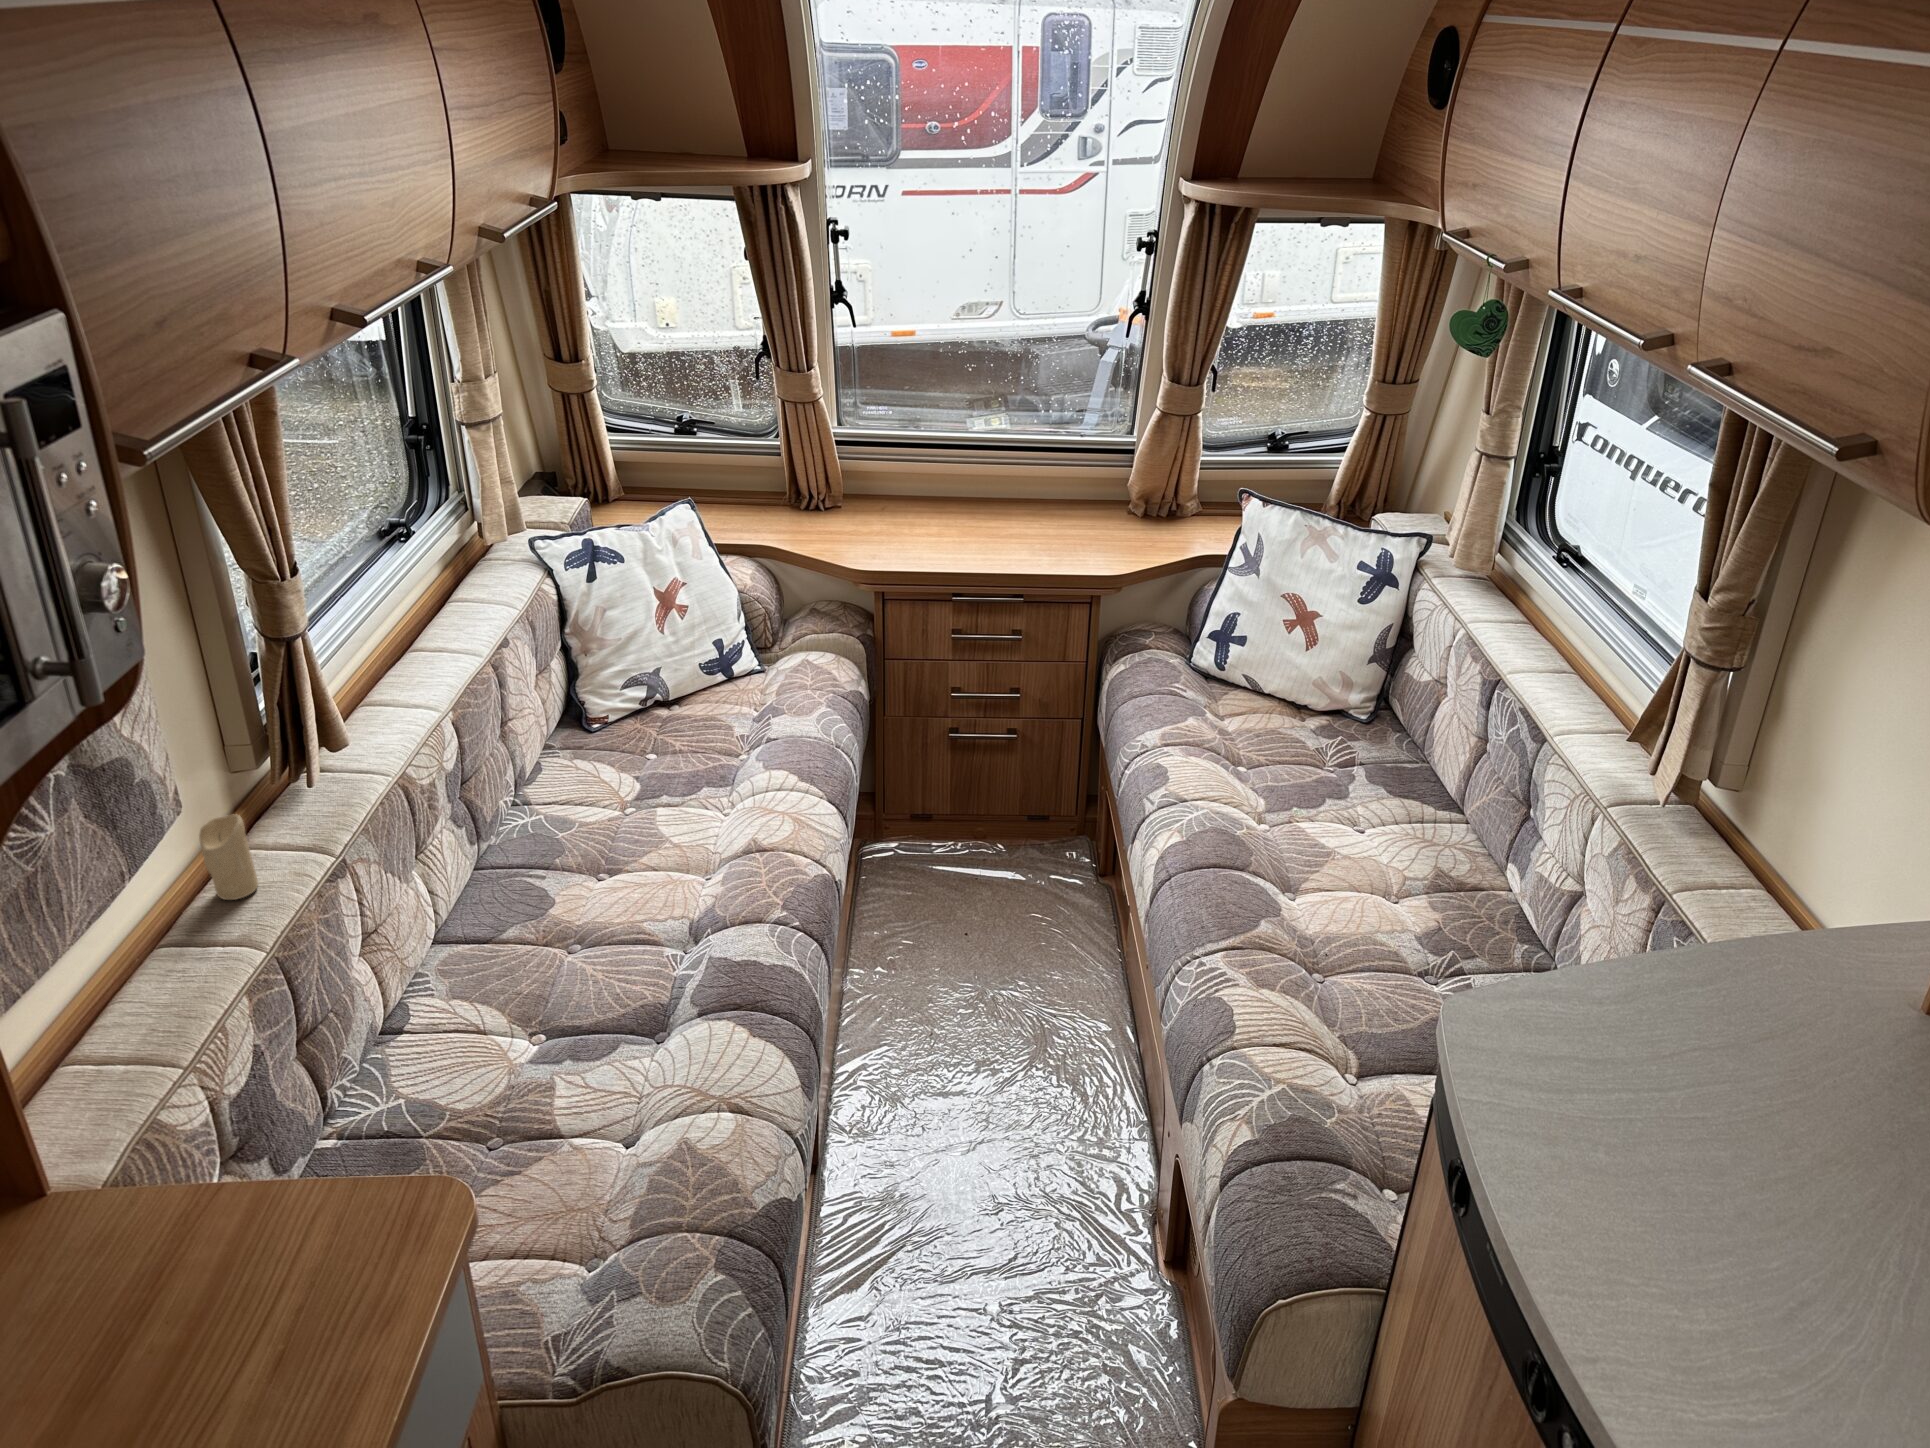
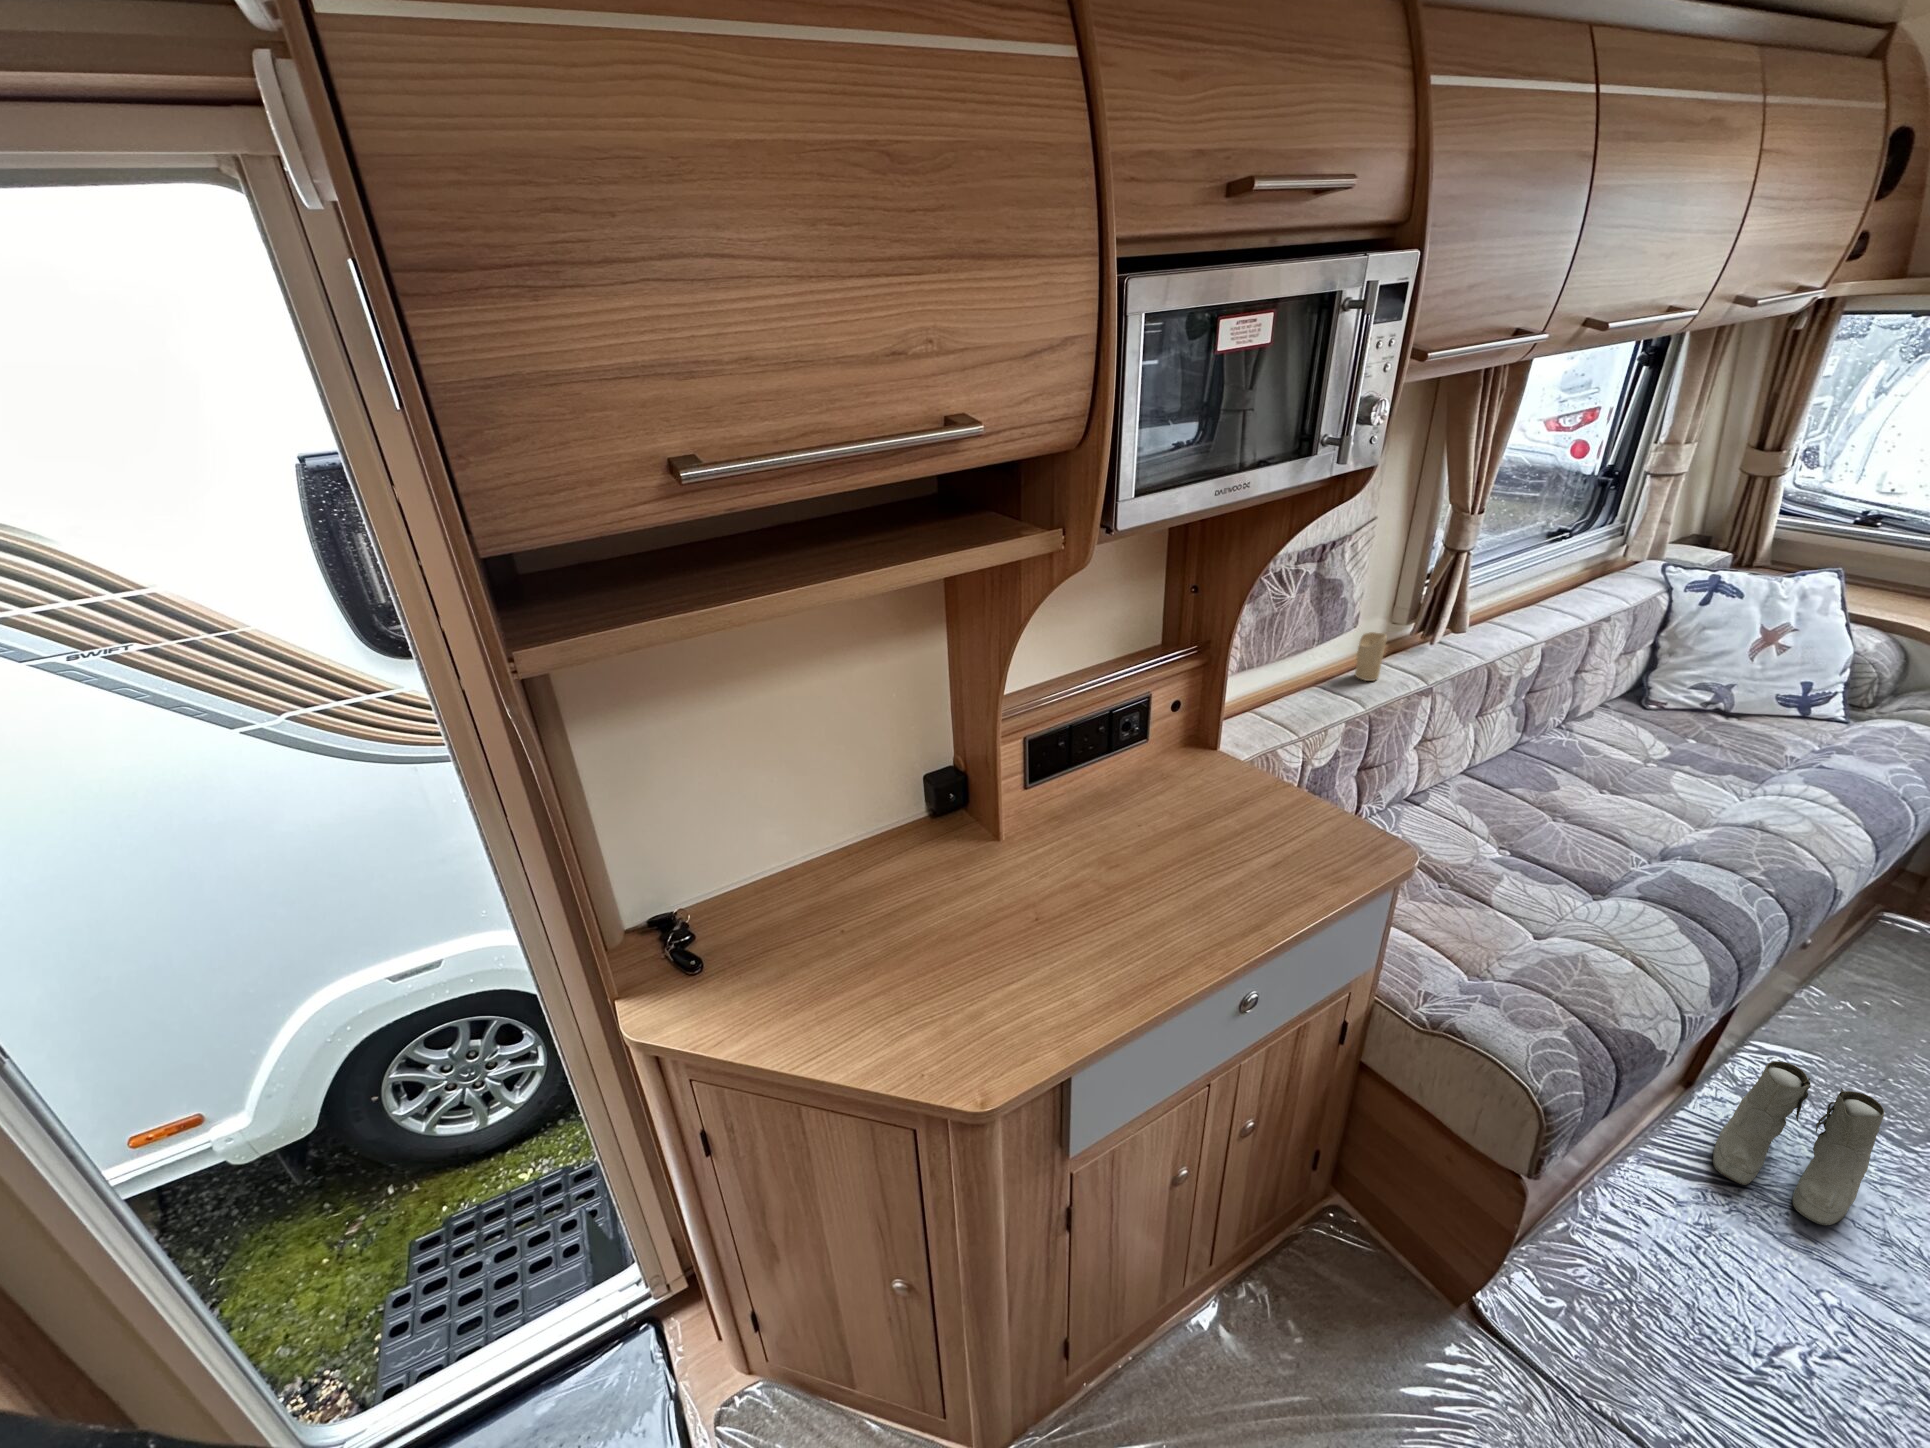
boots: none [862,1076,969,1245] -> present [1713,1061,1884,1225]

